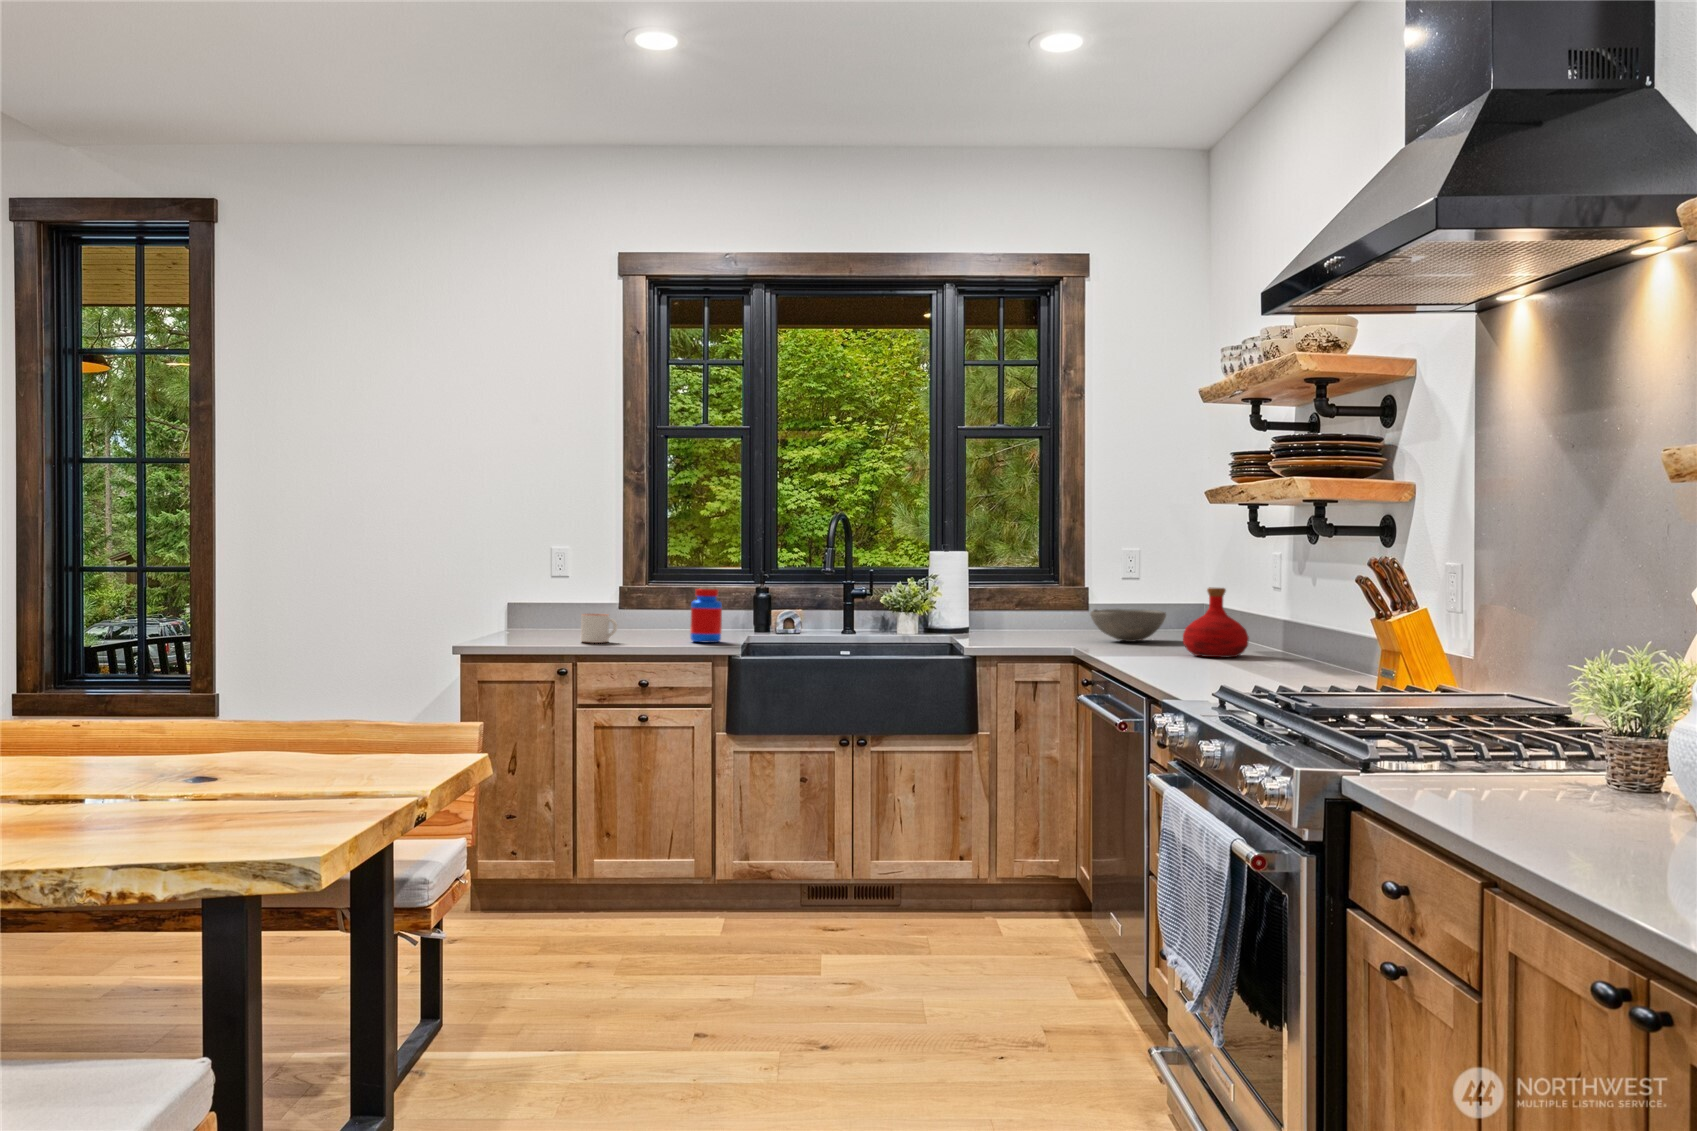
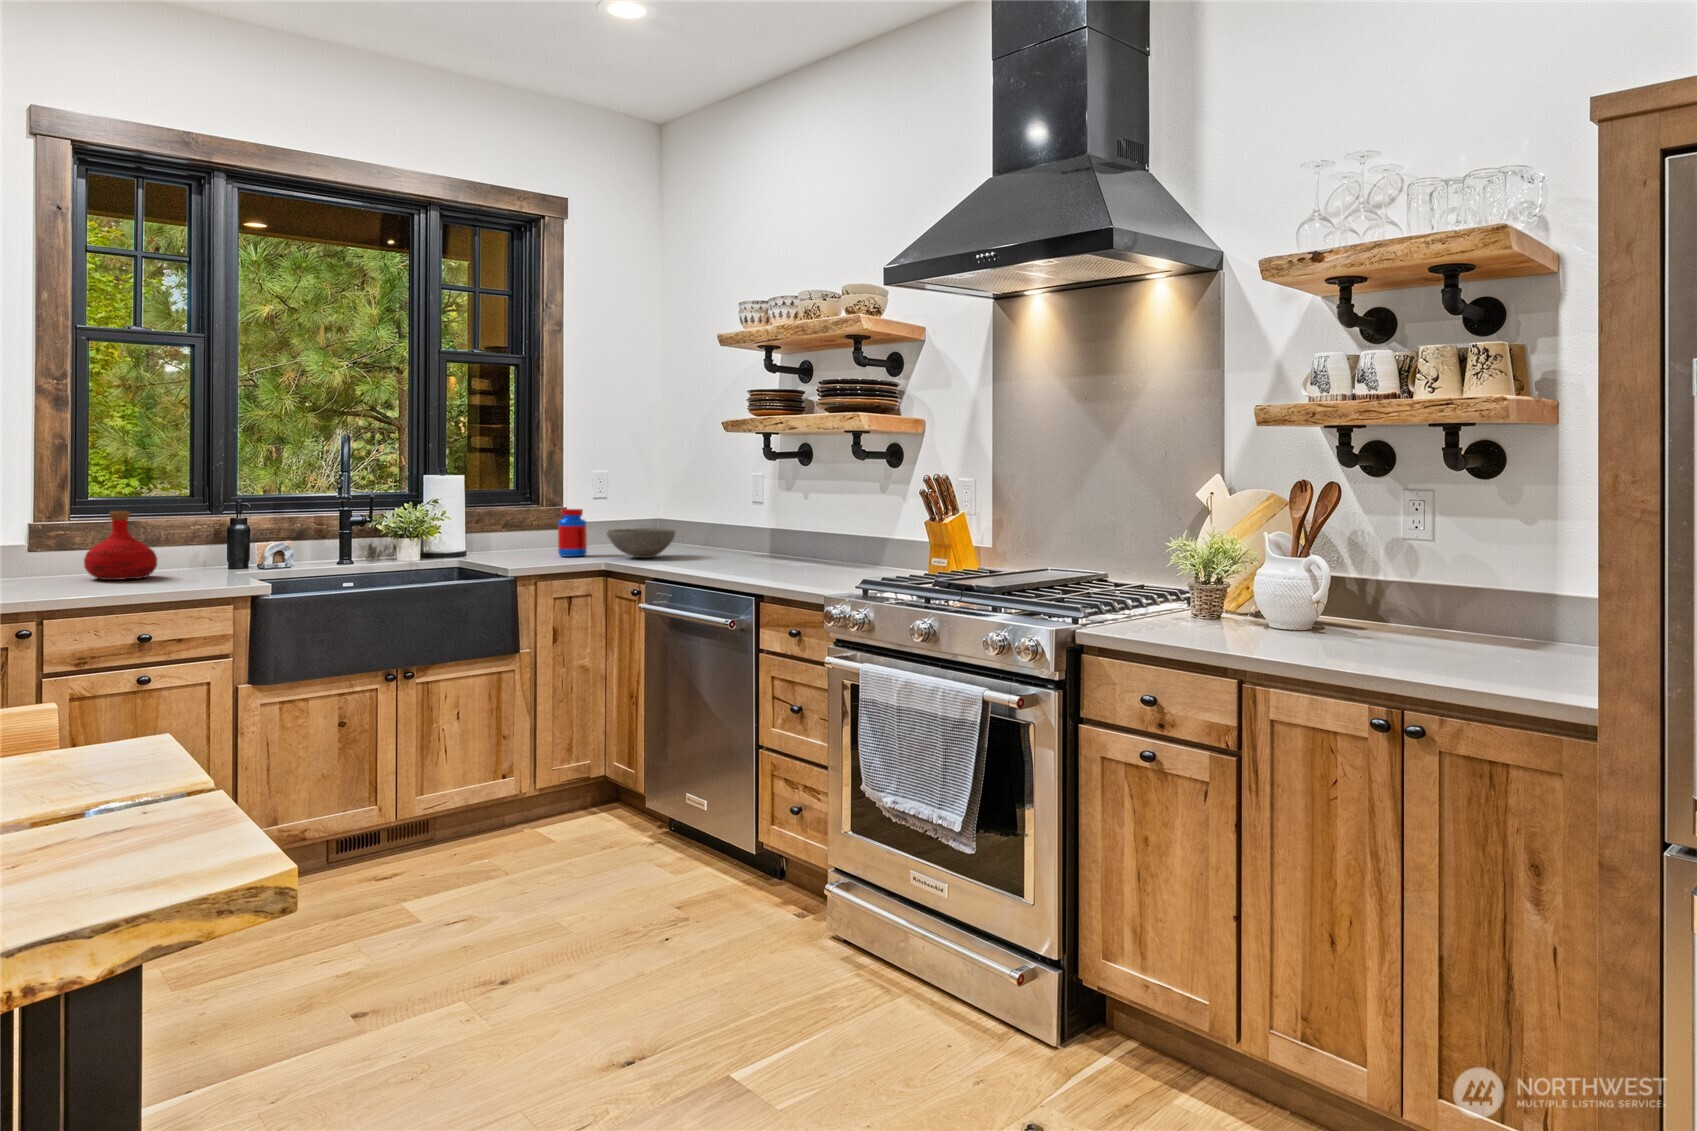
bottle: present [1183,587,1249,657] -> present [84,511,157,580]
jar: present [690,589,722,642] -> present [558,509,587,557]
mug: present [581,614,618,643] -> none [27,557,82,594]

